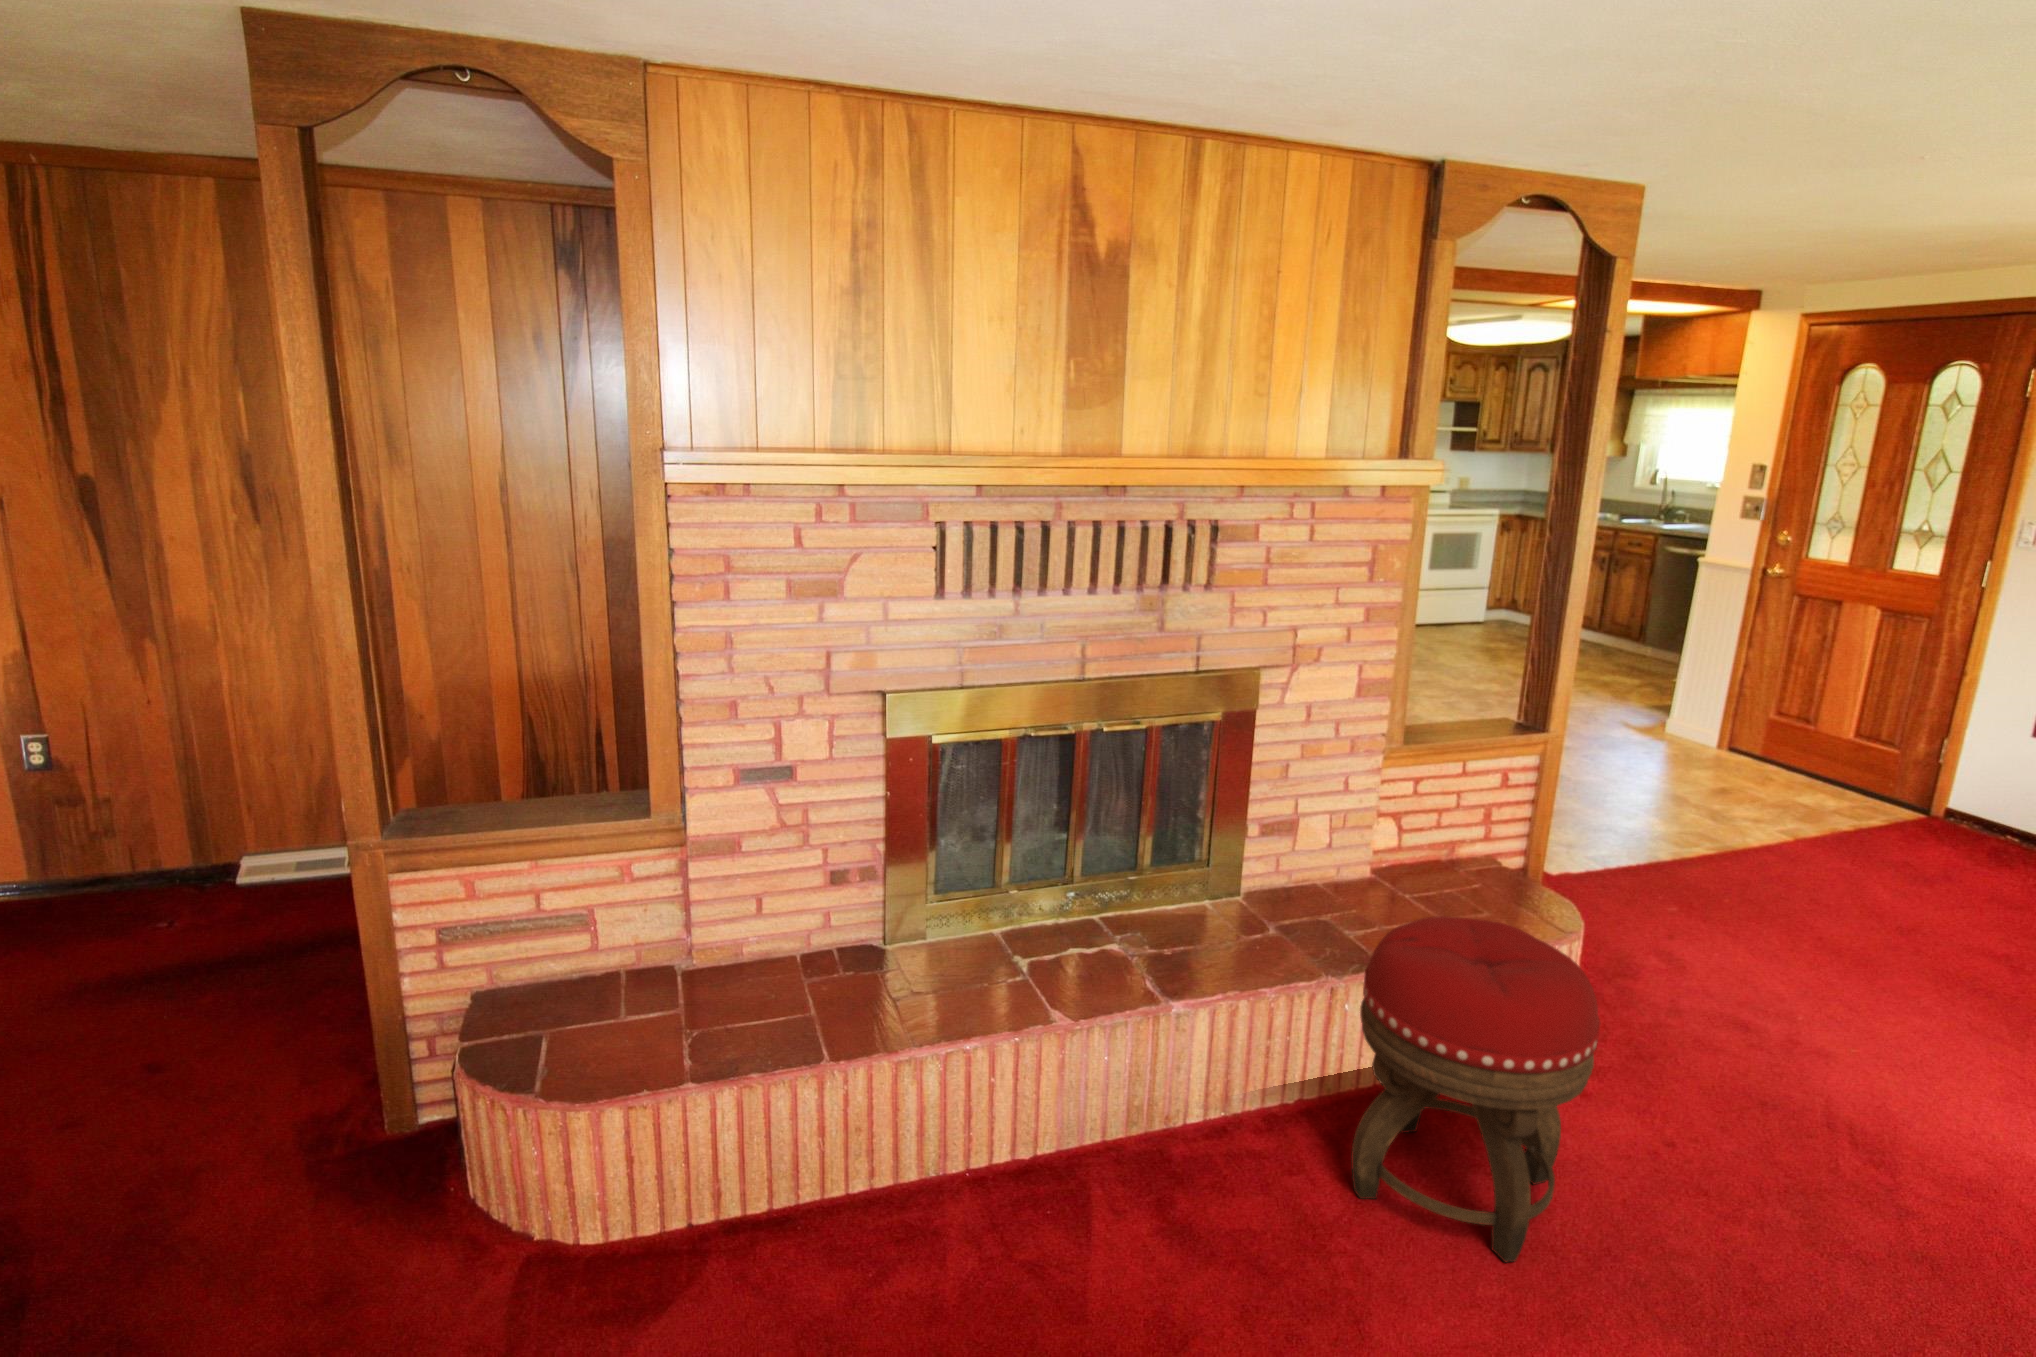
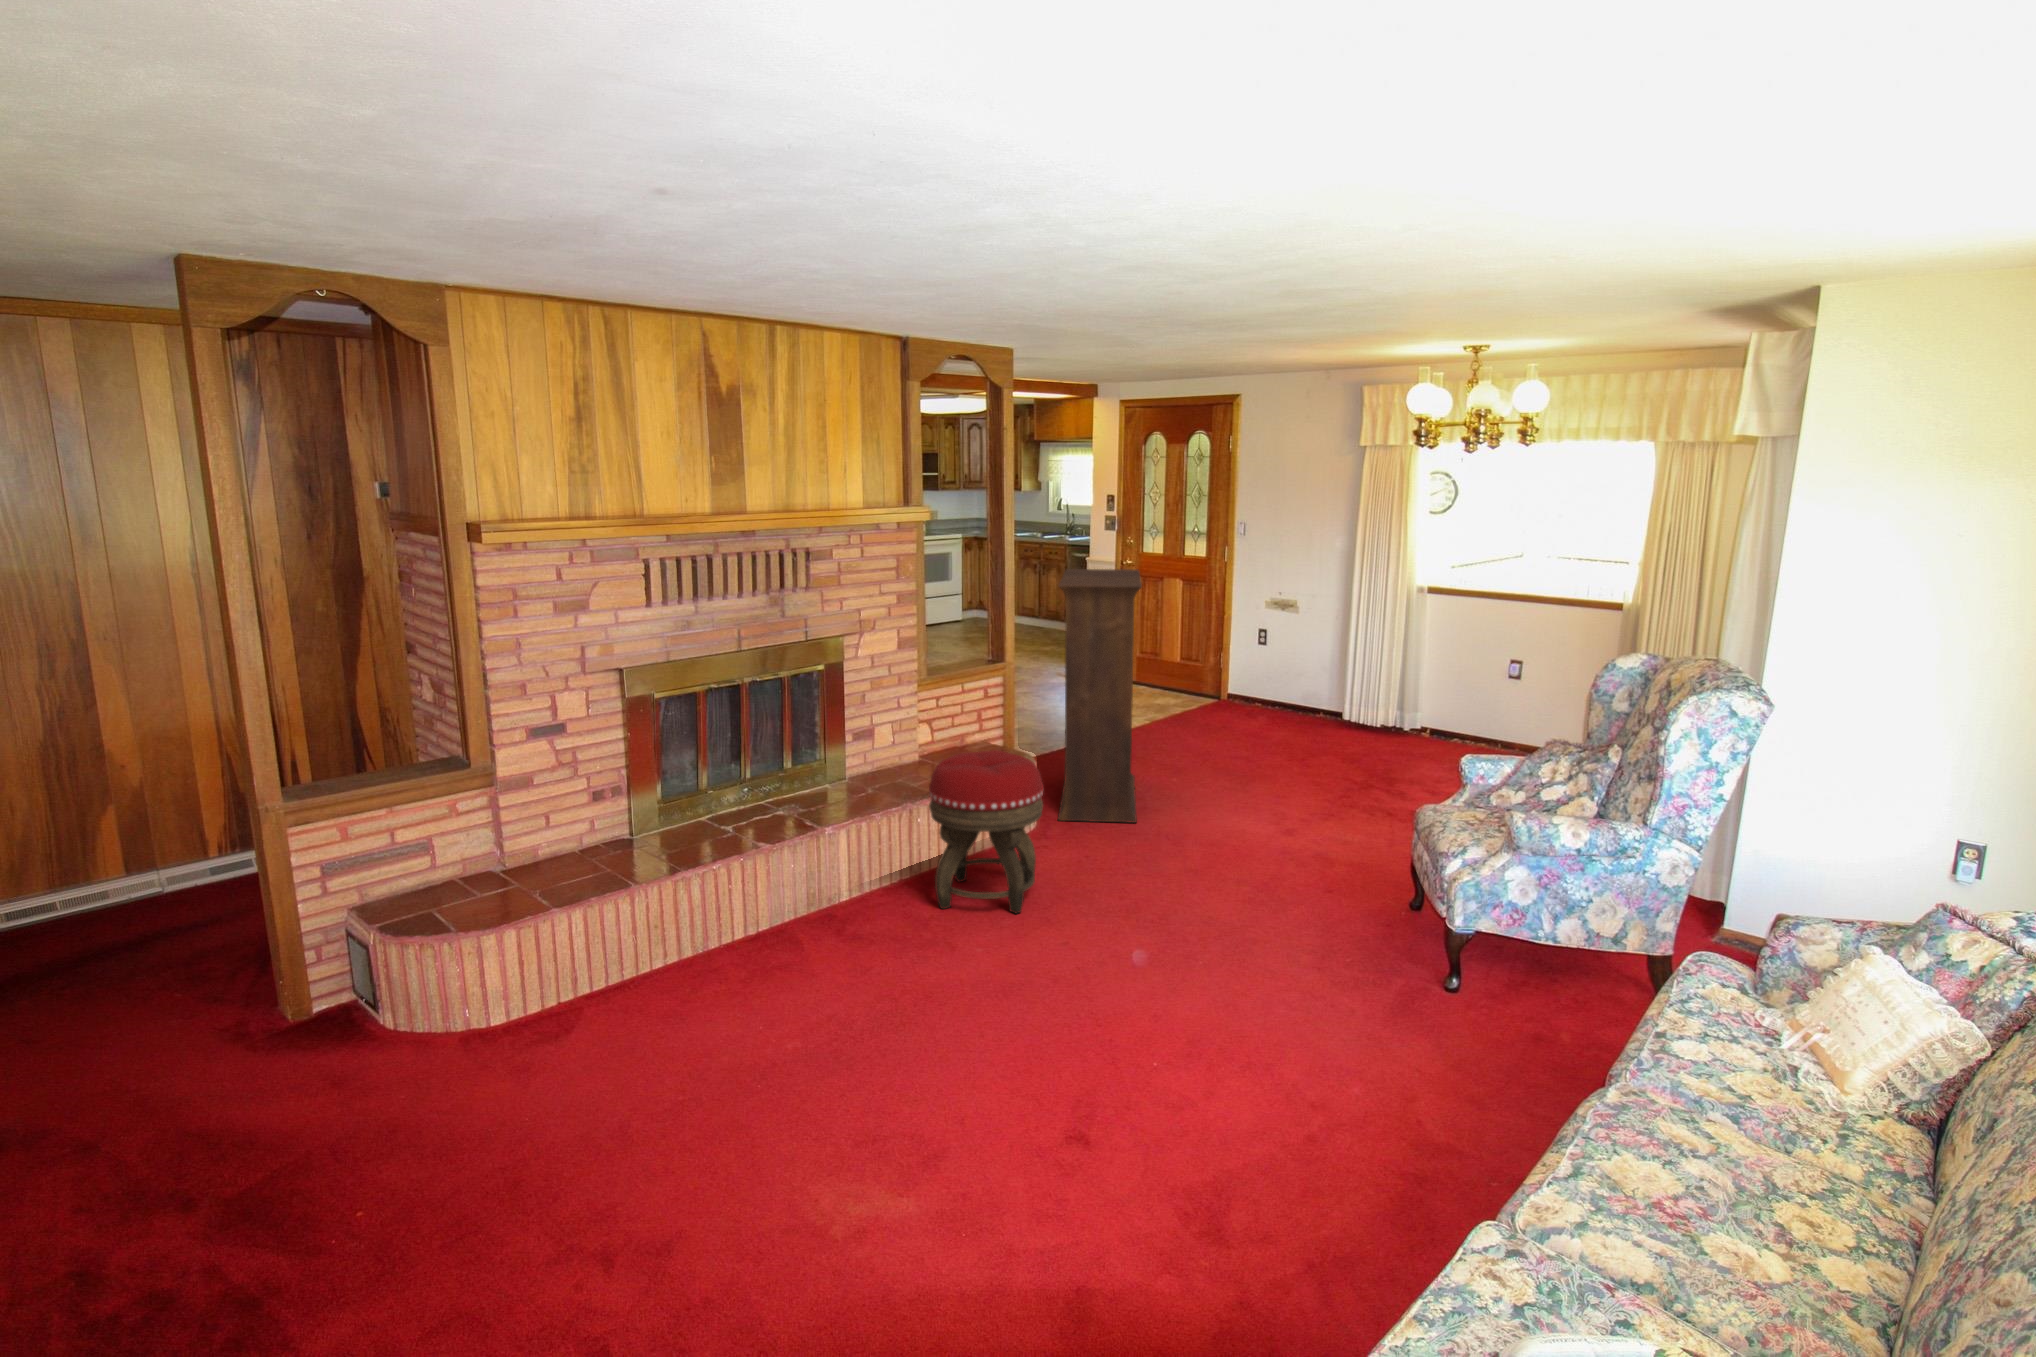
bookcase: none [1608,583,1868,1071] -> present [1058,569,1142,823]

